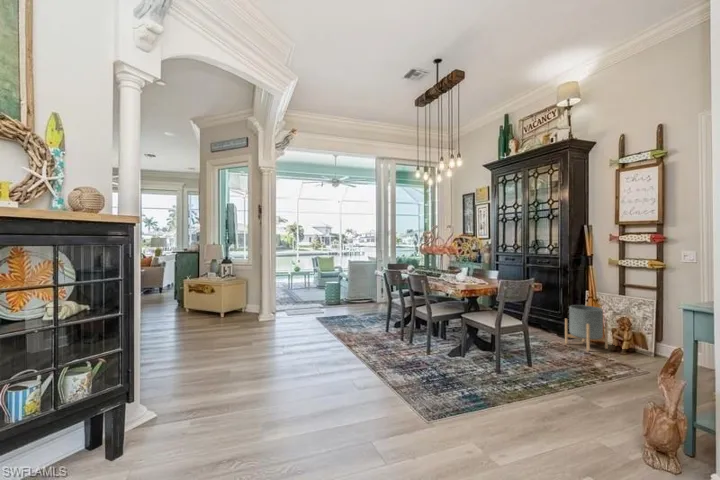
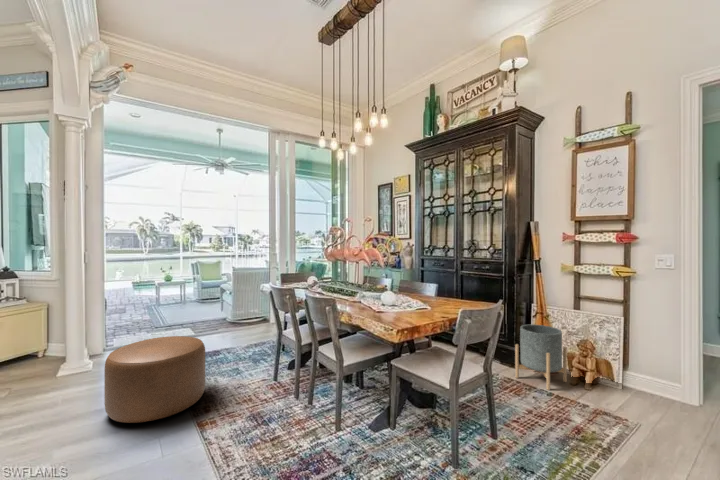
ottoman: none [297,299,347,341] -> present [104,336,205,423]

